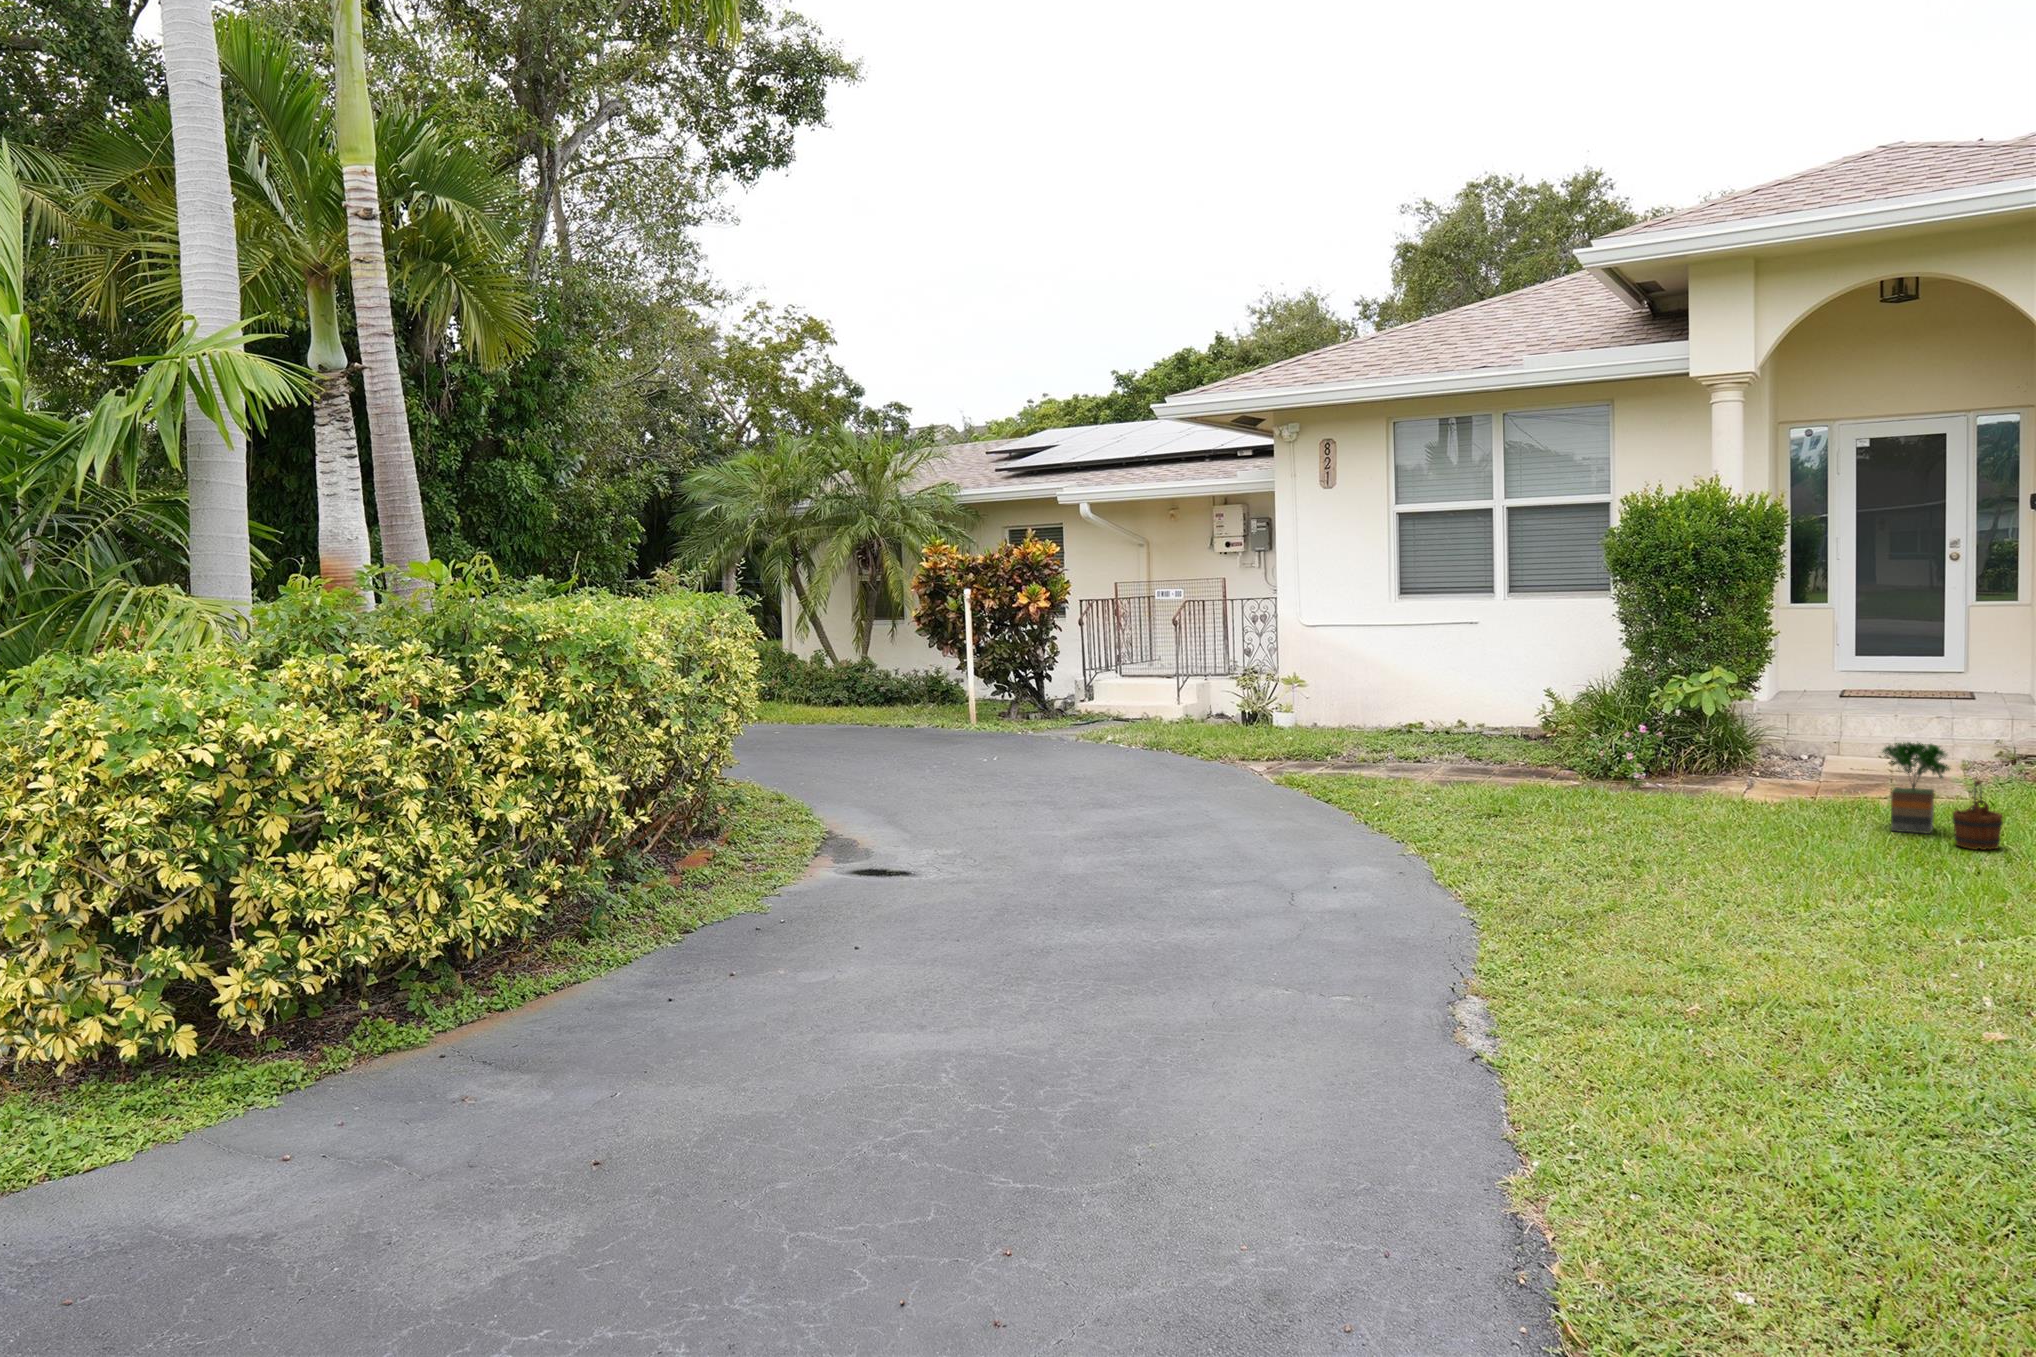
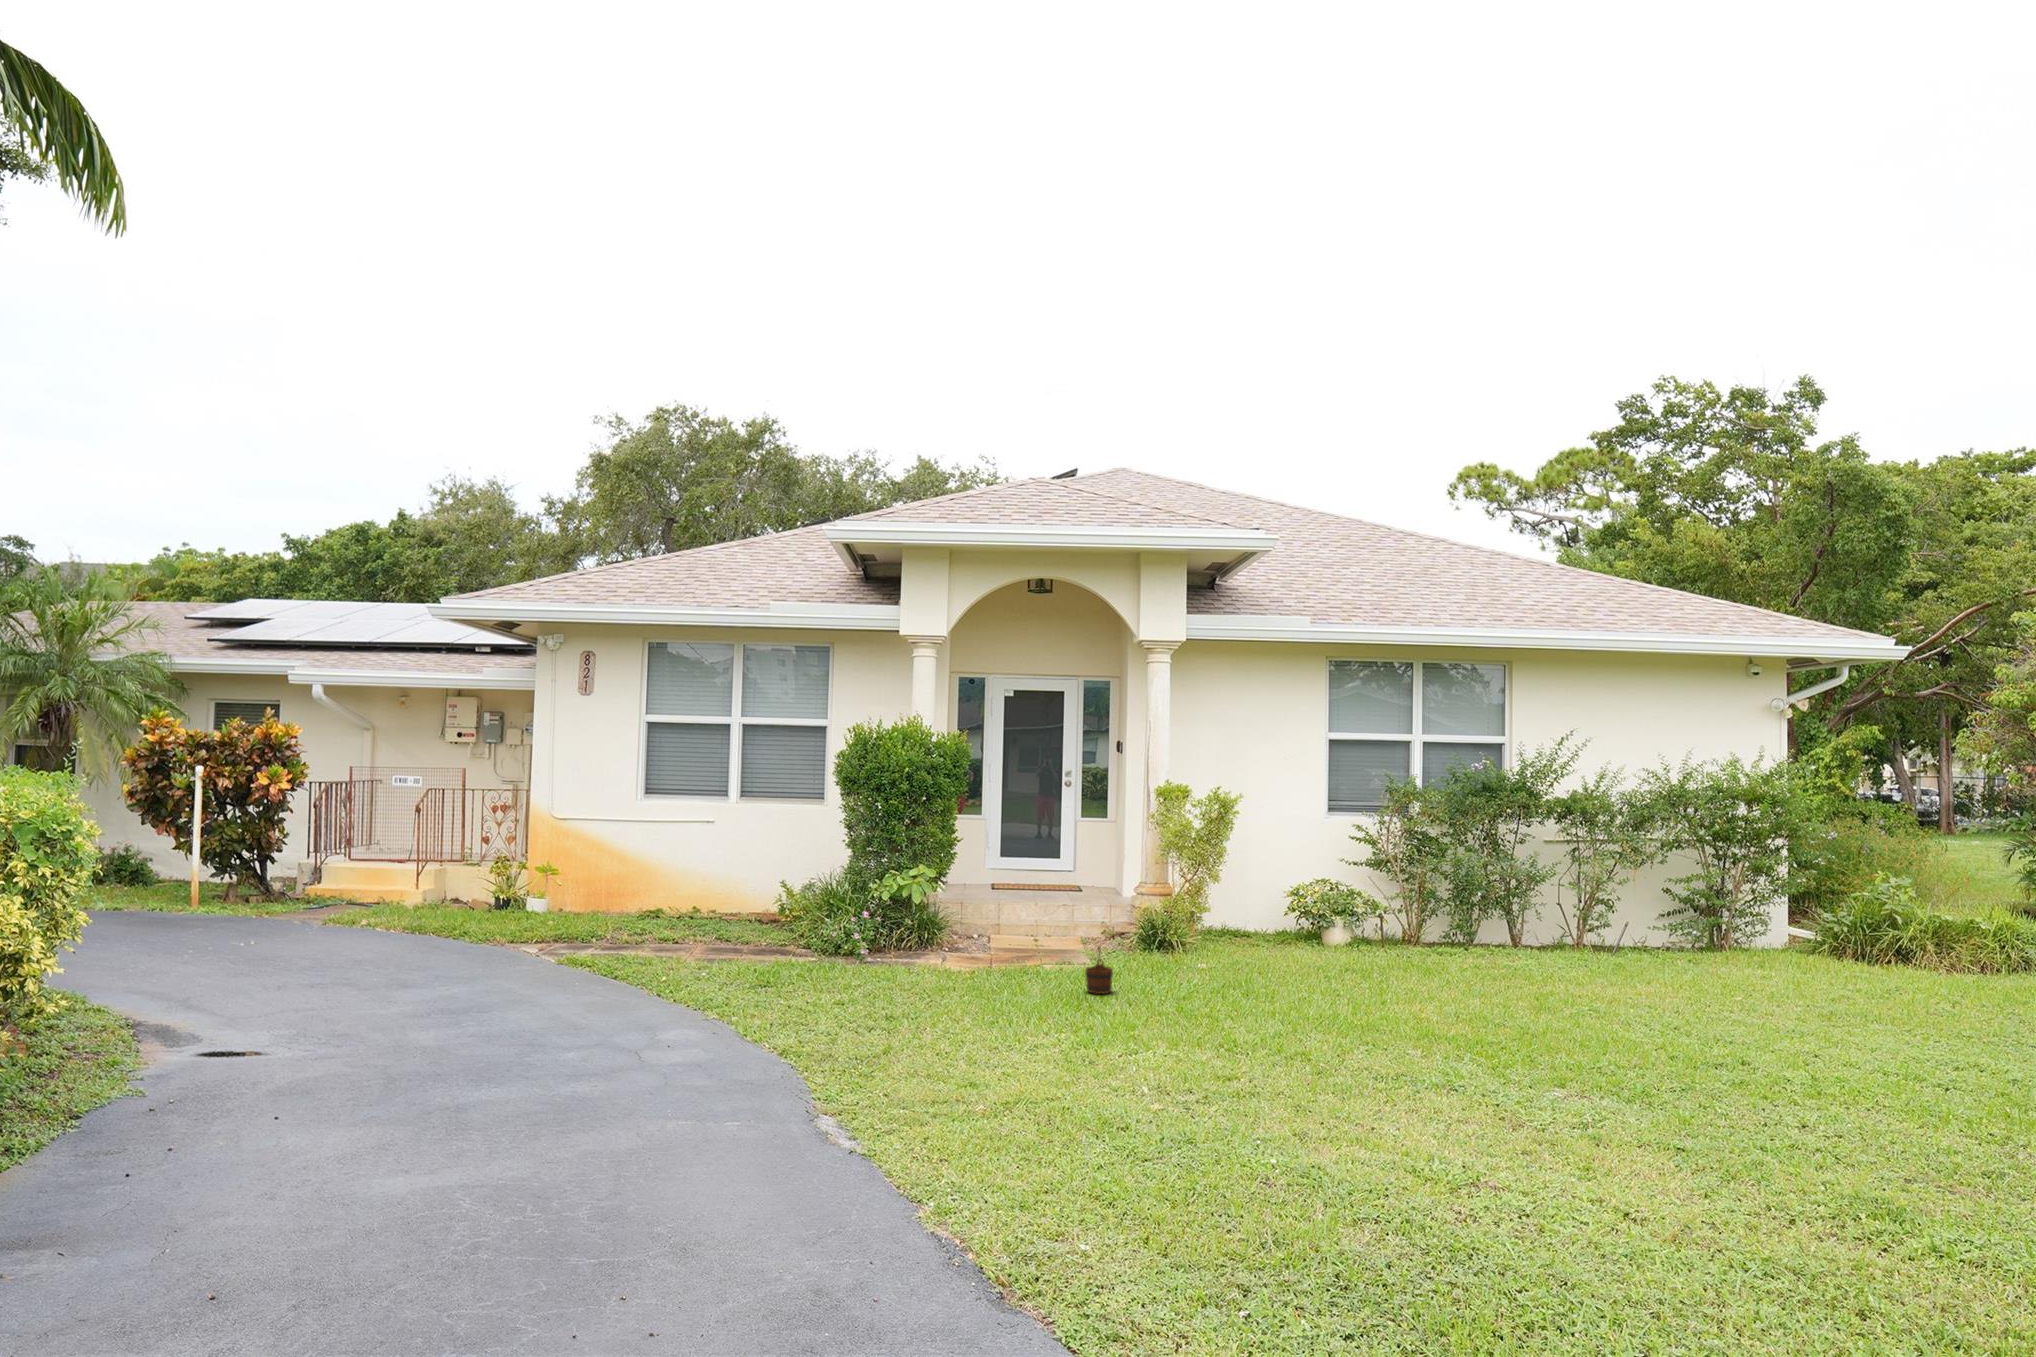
potted tree: present [1882,742,1951,834] -> none [1039,919,1082,985]

